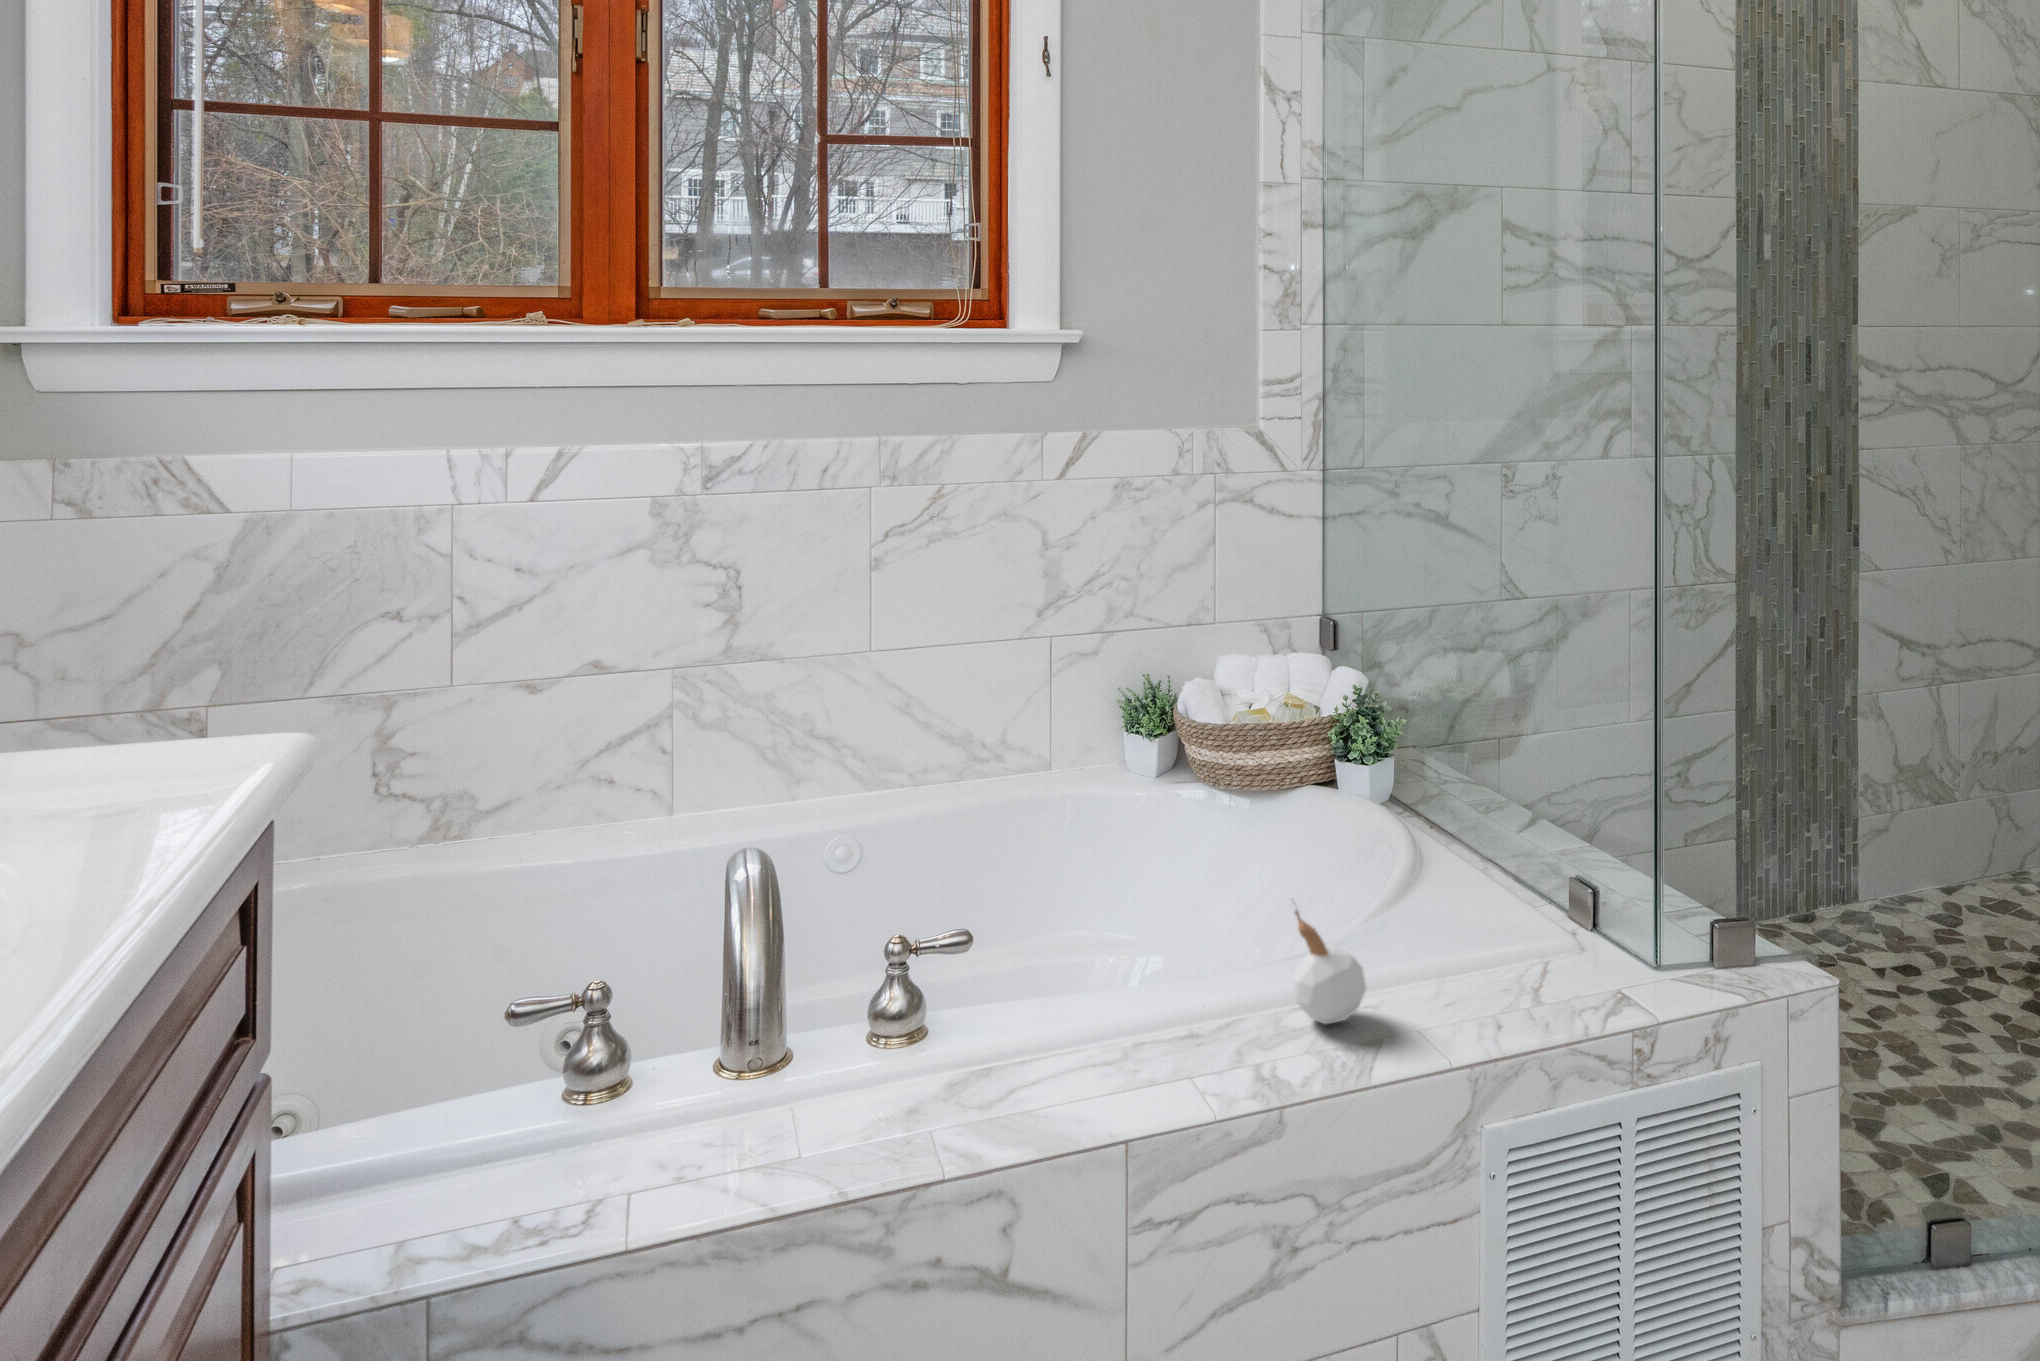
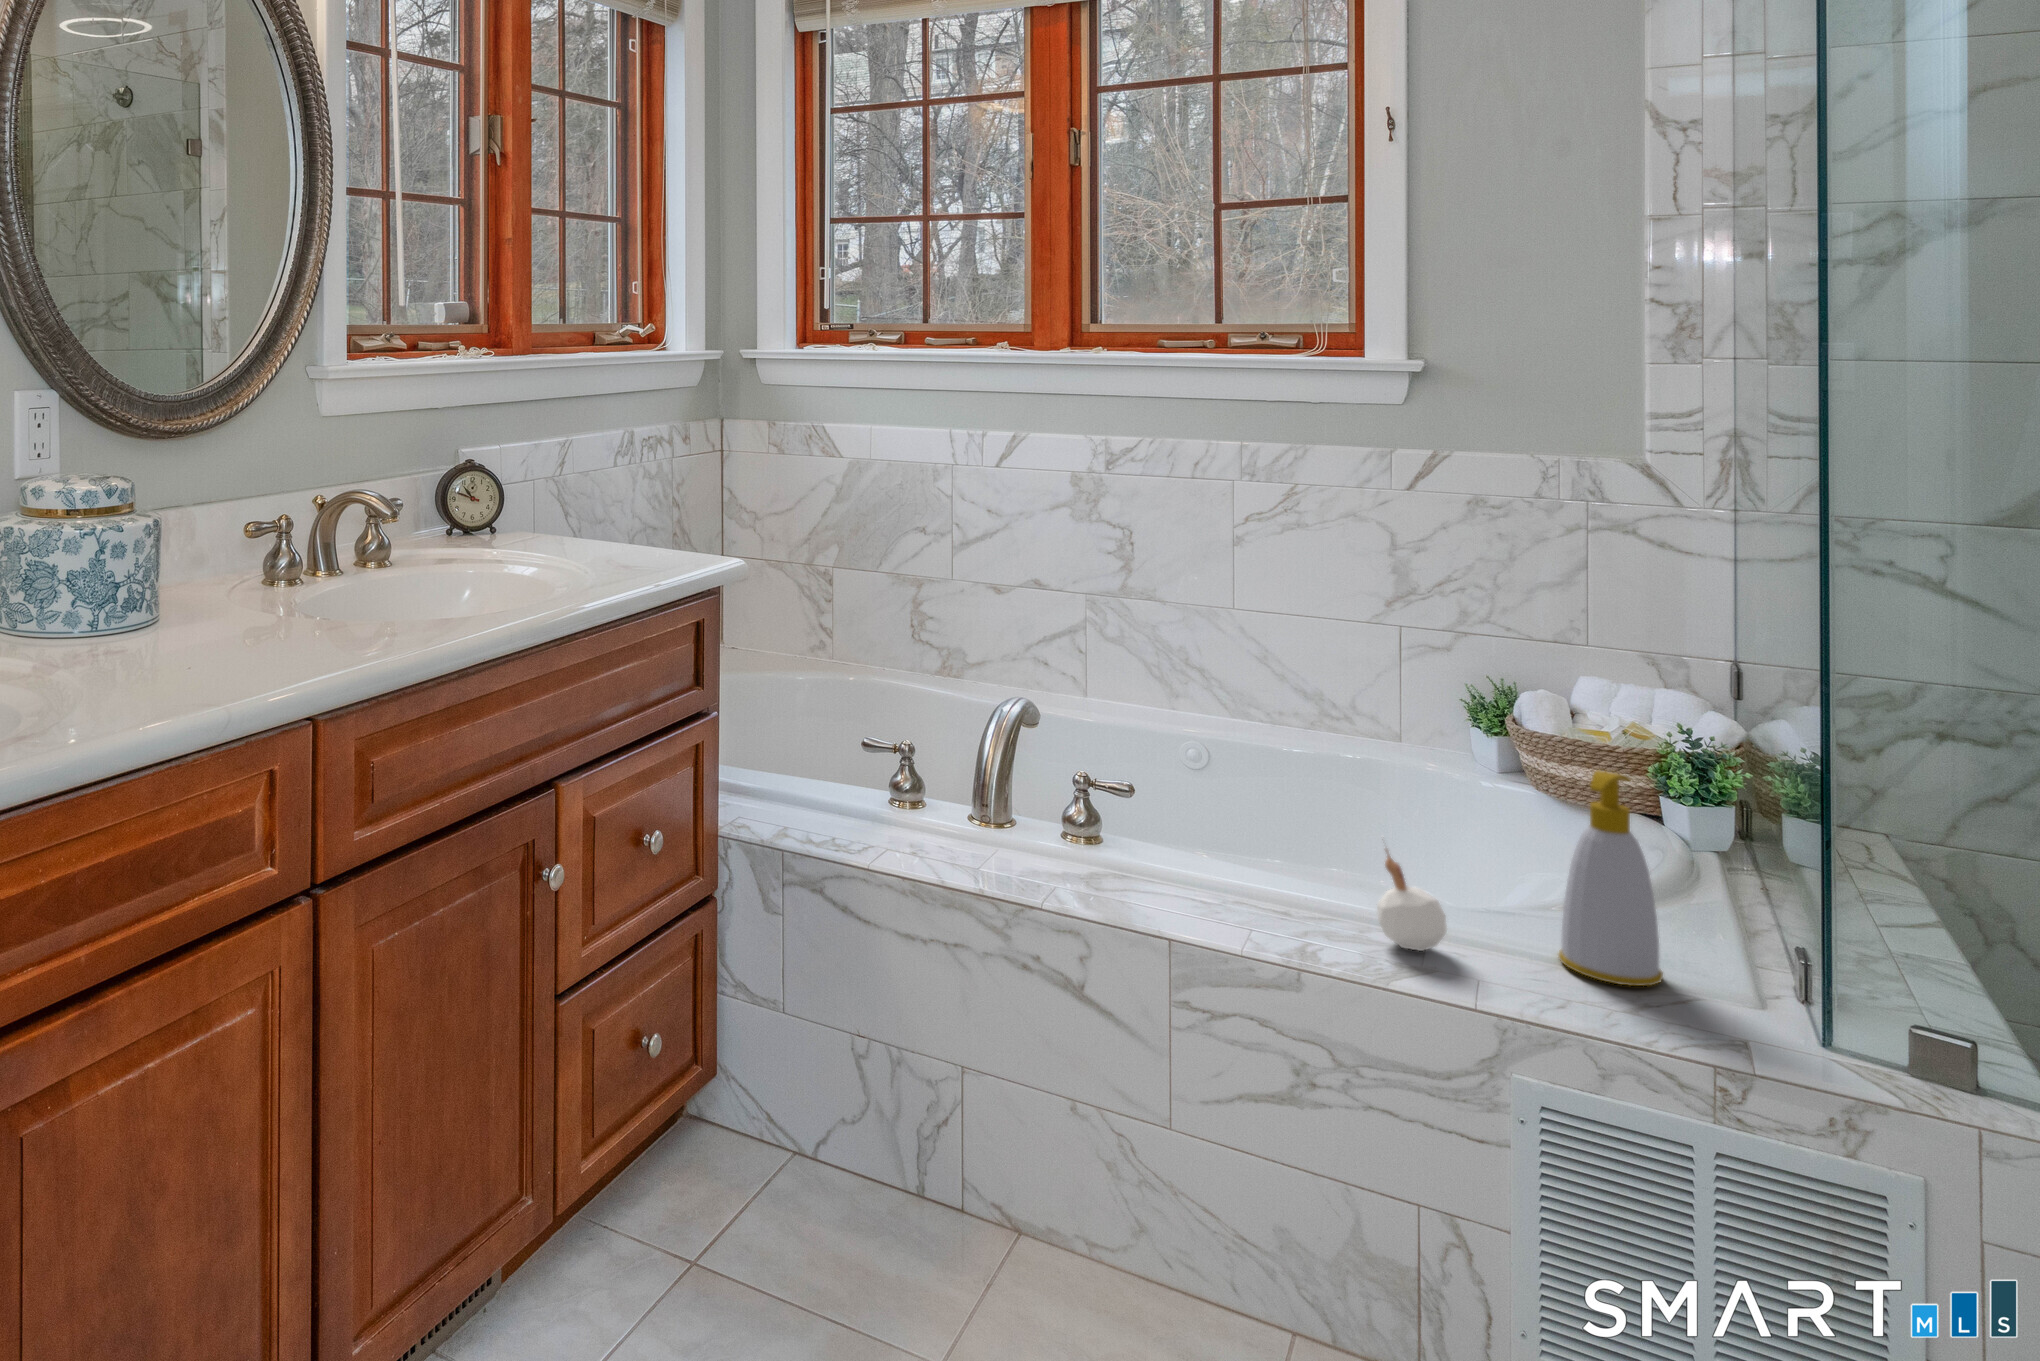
soap bottle: none [1419,753,1509,979] -> present [1559,770,1663,986]

